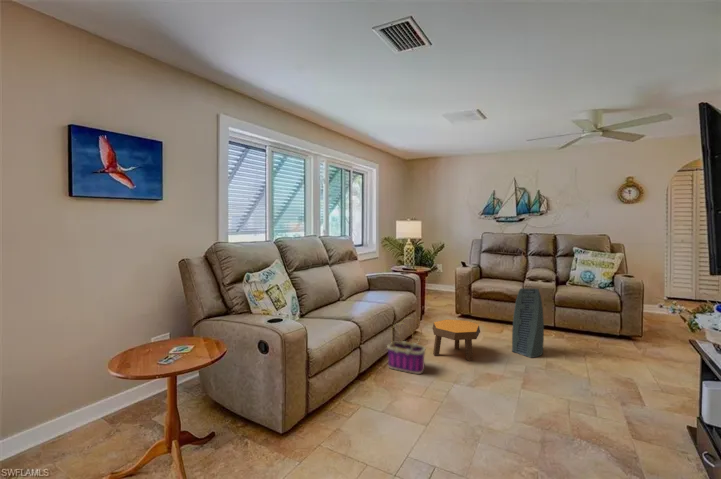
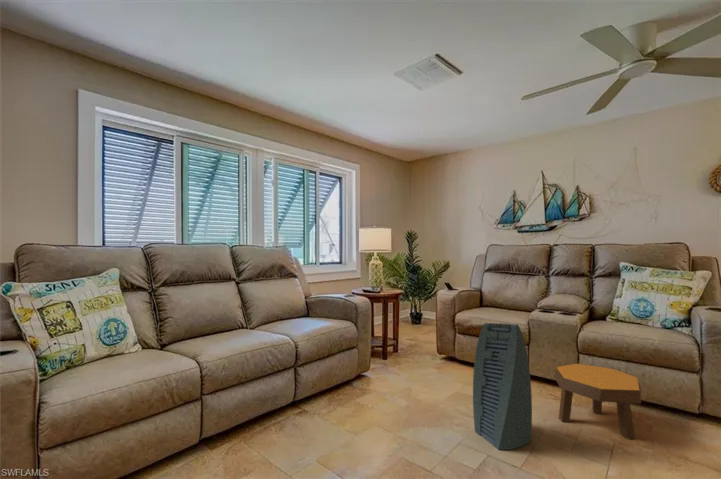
footstool: present [432,319,480,361] -> present [554,364,641,439]
basket: present [387,320,426,374] -> none [242,361,297,461]

